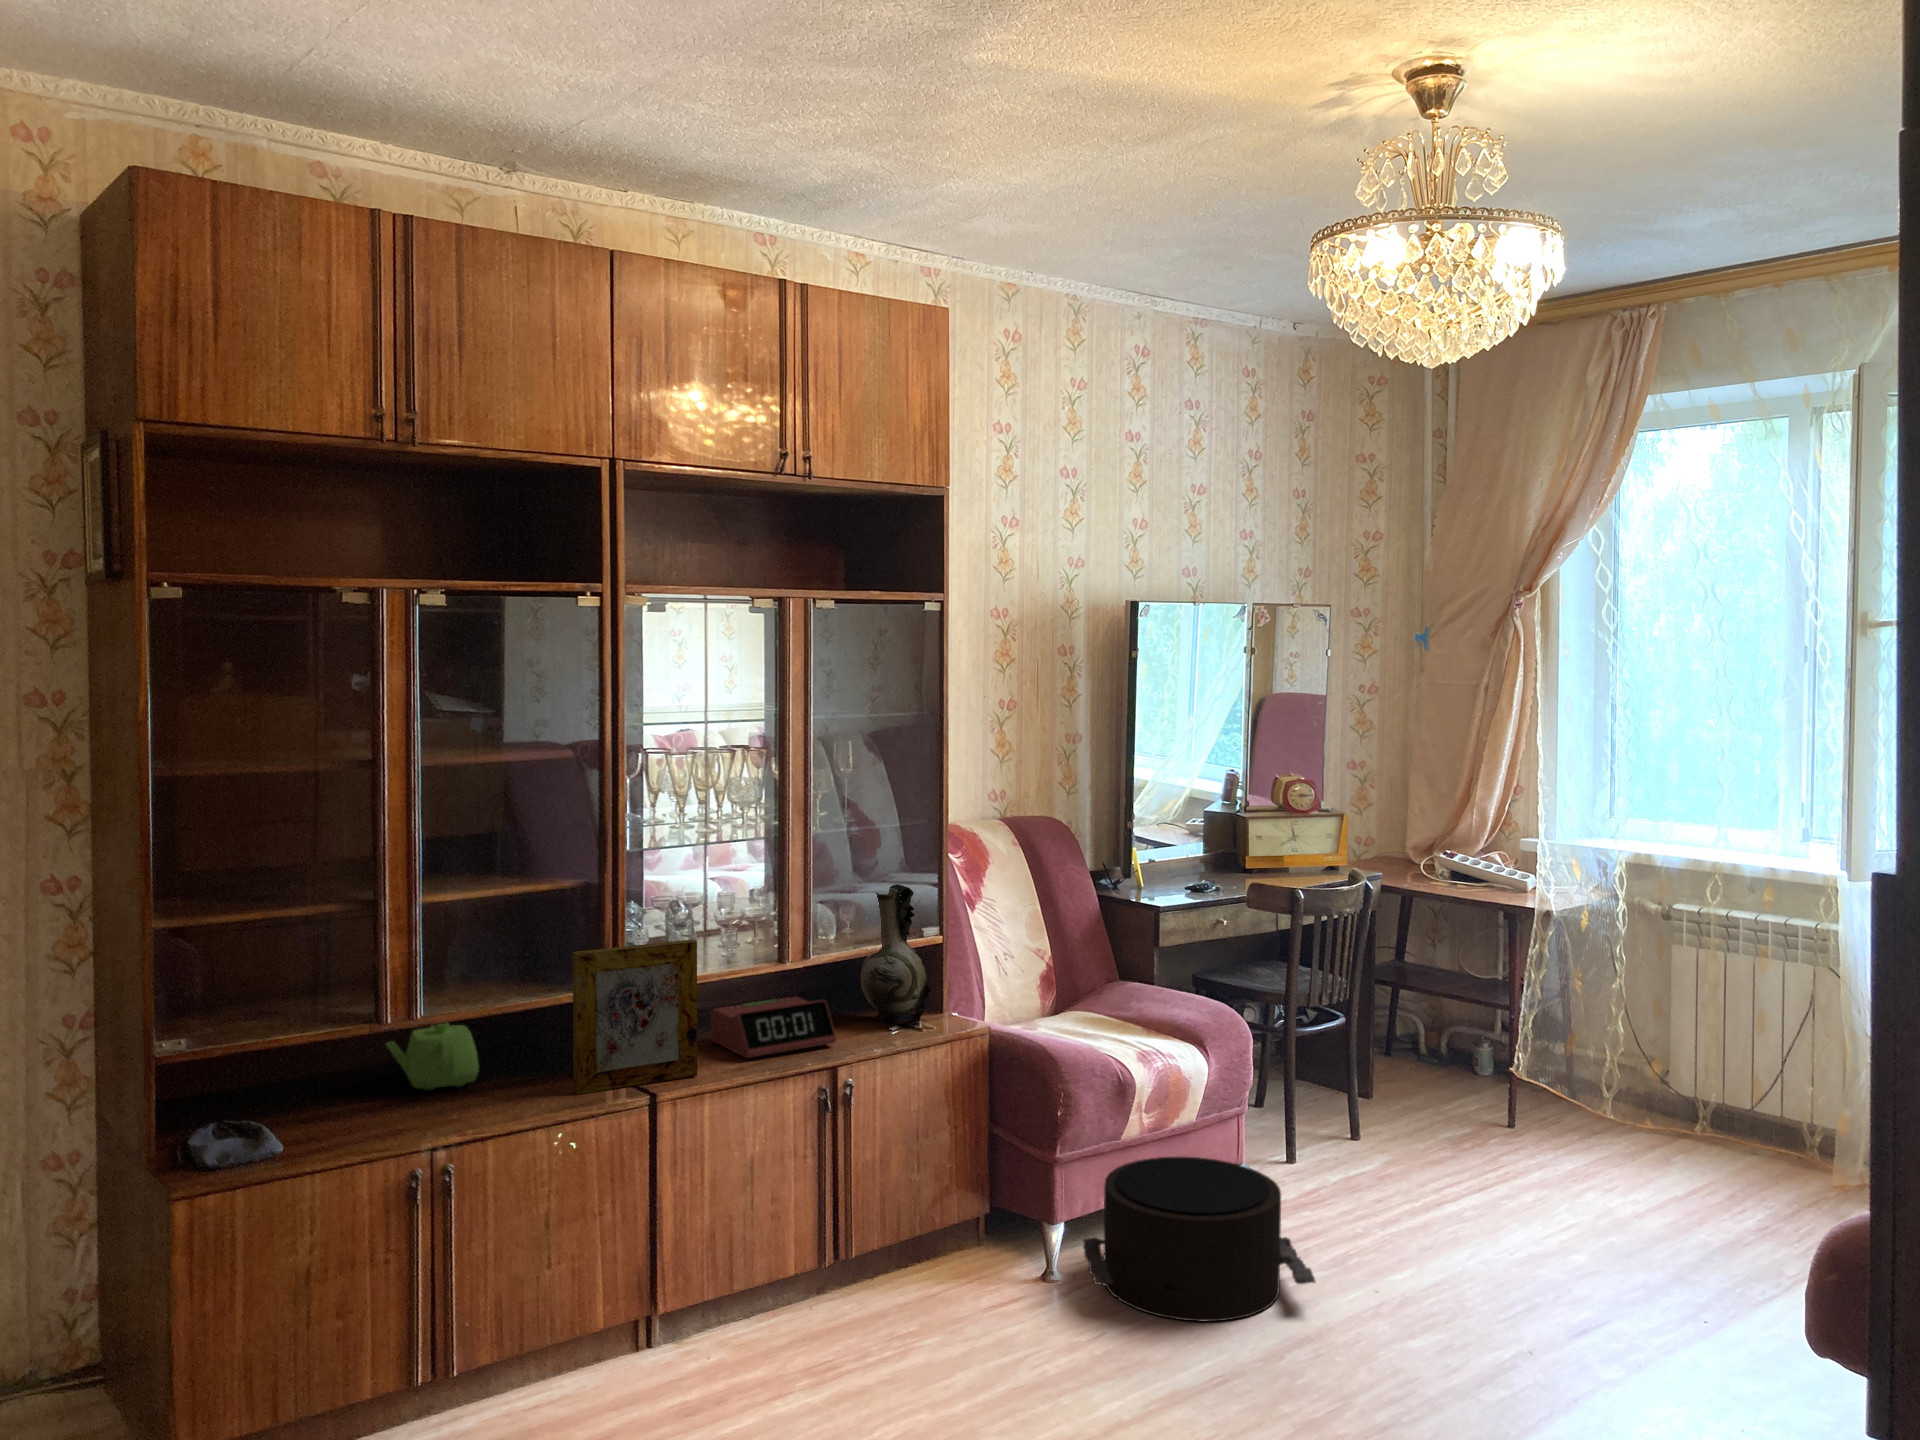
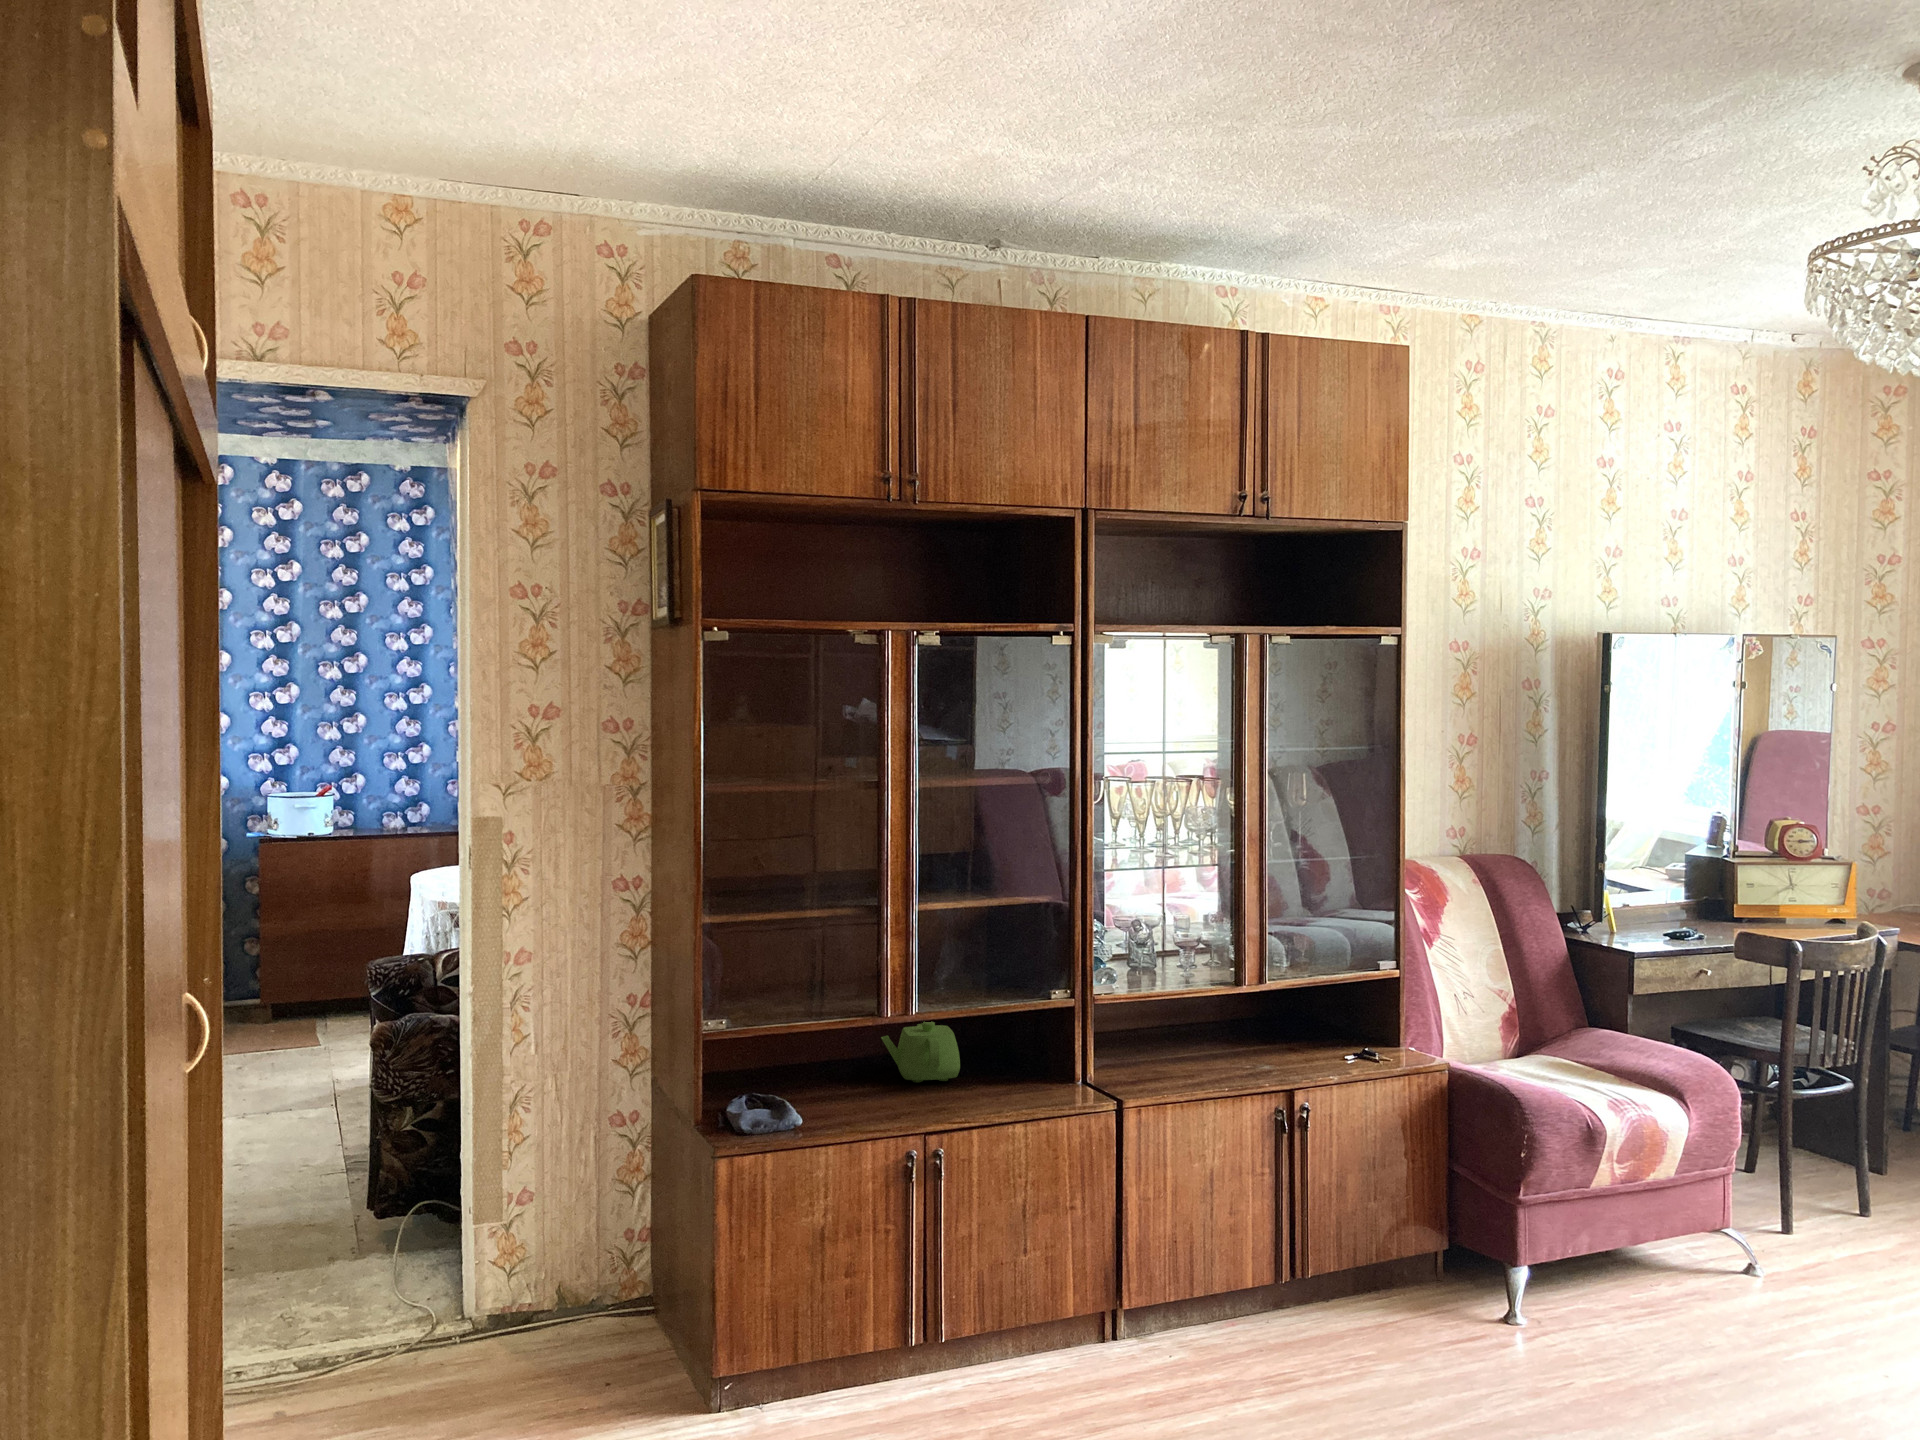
decorative vase: present [861,884,930,1026] -> none [1315,915,1386,1056]
picture frame: present [573,939,697,1094] -> none [1045,958,1158,1096]
alarm clock: present [711,996,837,1058] -> none [1169,1020,1292,1075]
pouf: present [1083,1157,1315,1321] -> none [1547,1210,1813,1385]

